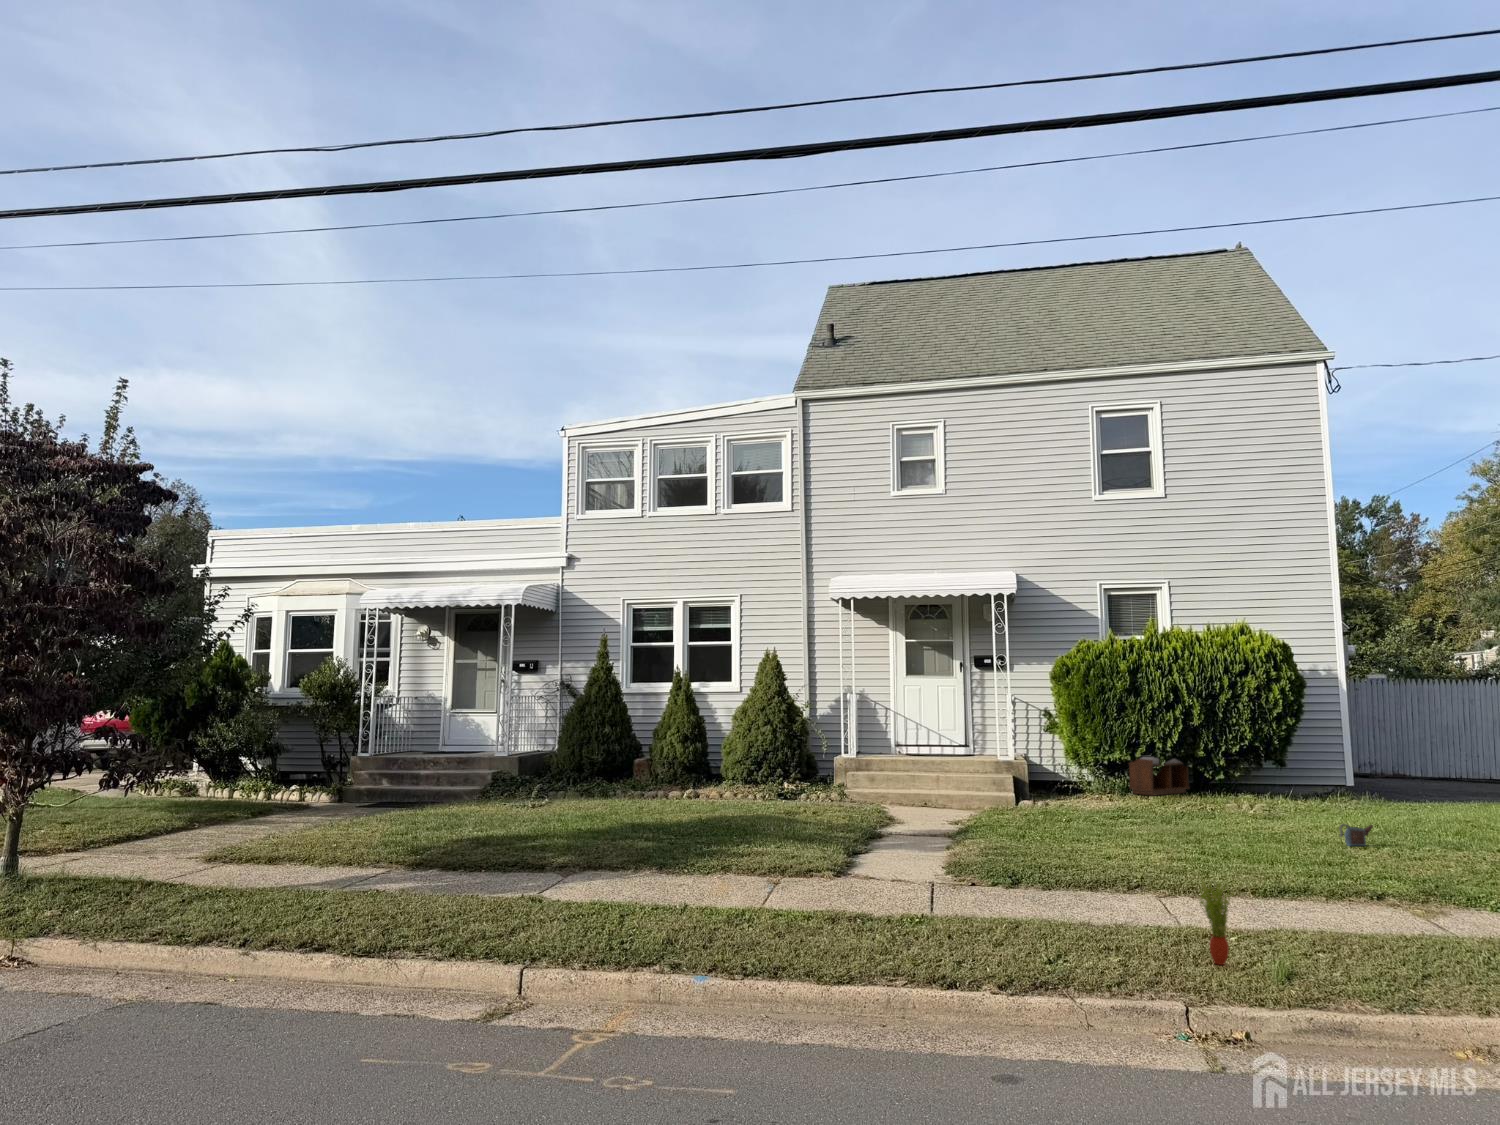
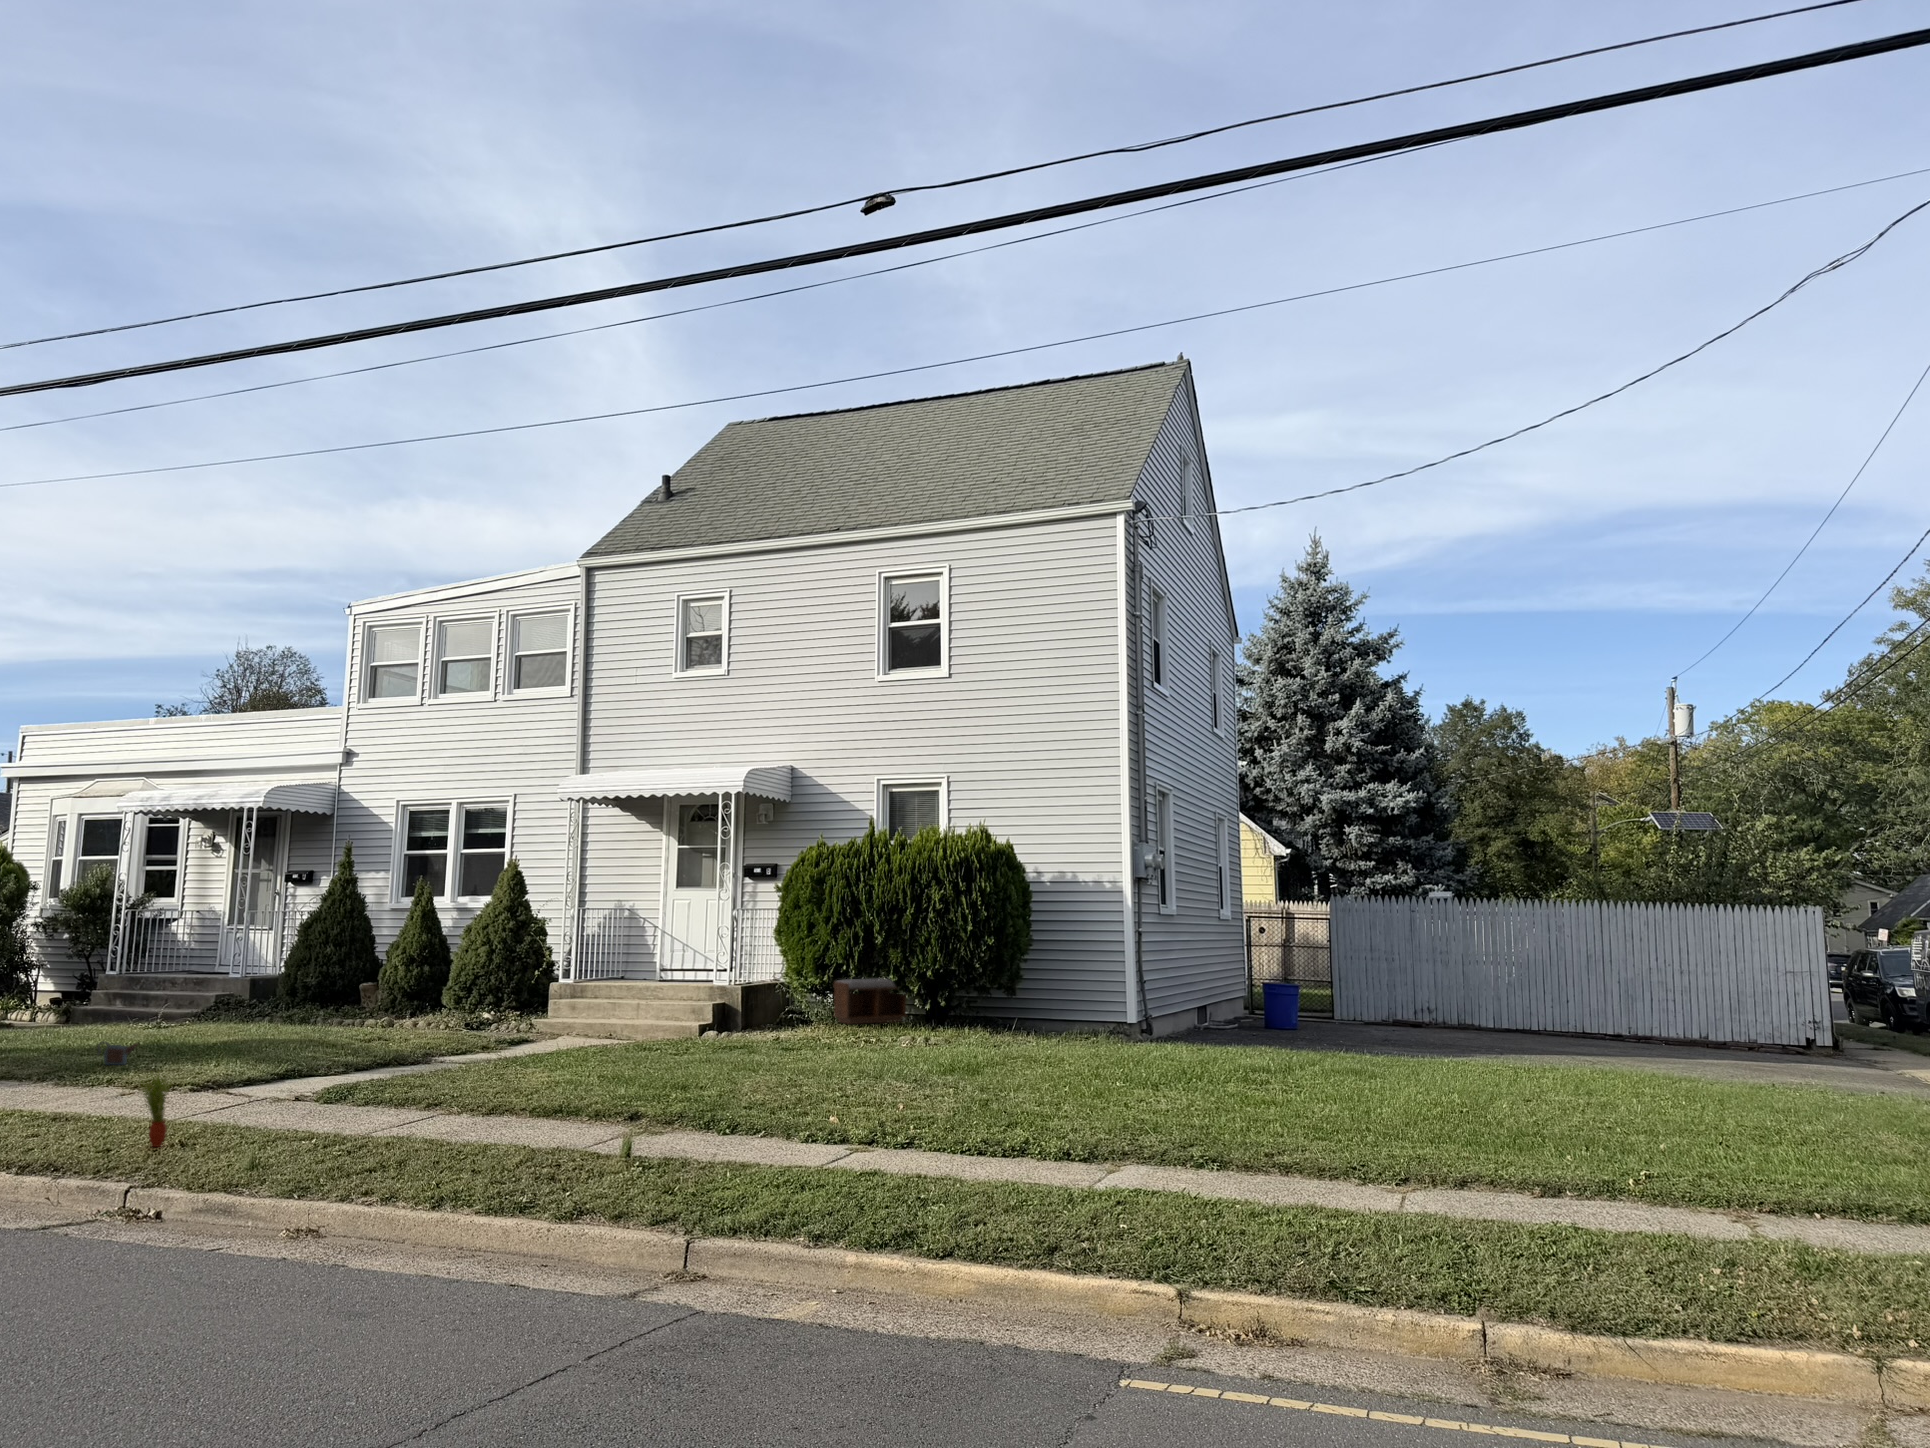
watering can: present [1339,824,1373,846] -> present [97,1041,138,1065]
potted plant: present [1200,881,1234,965] -> present [143,1071,171,1147]

